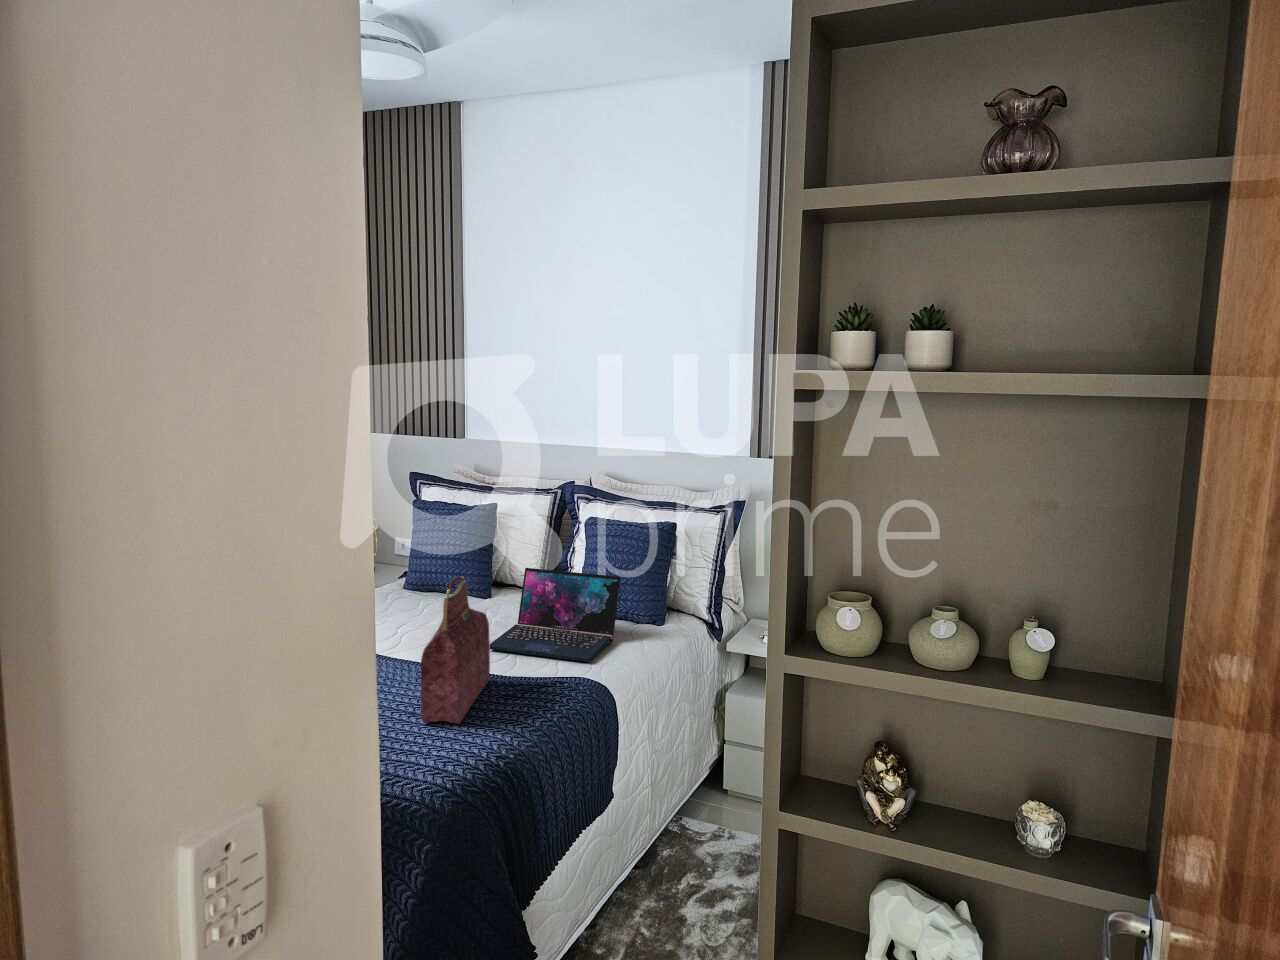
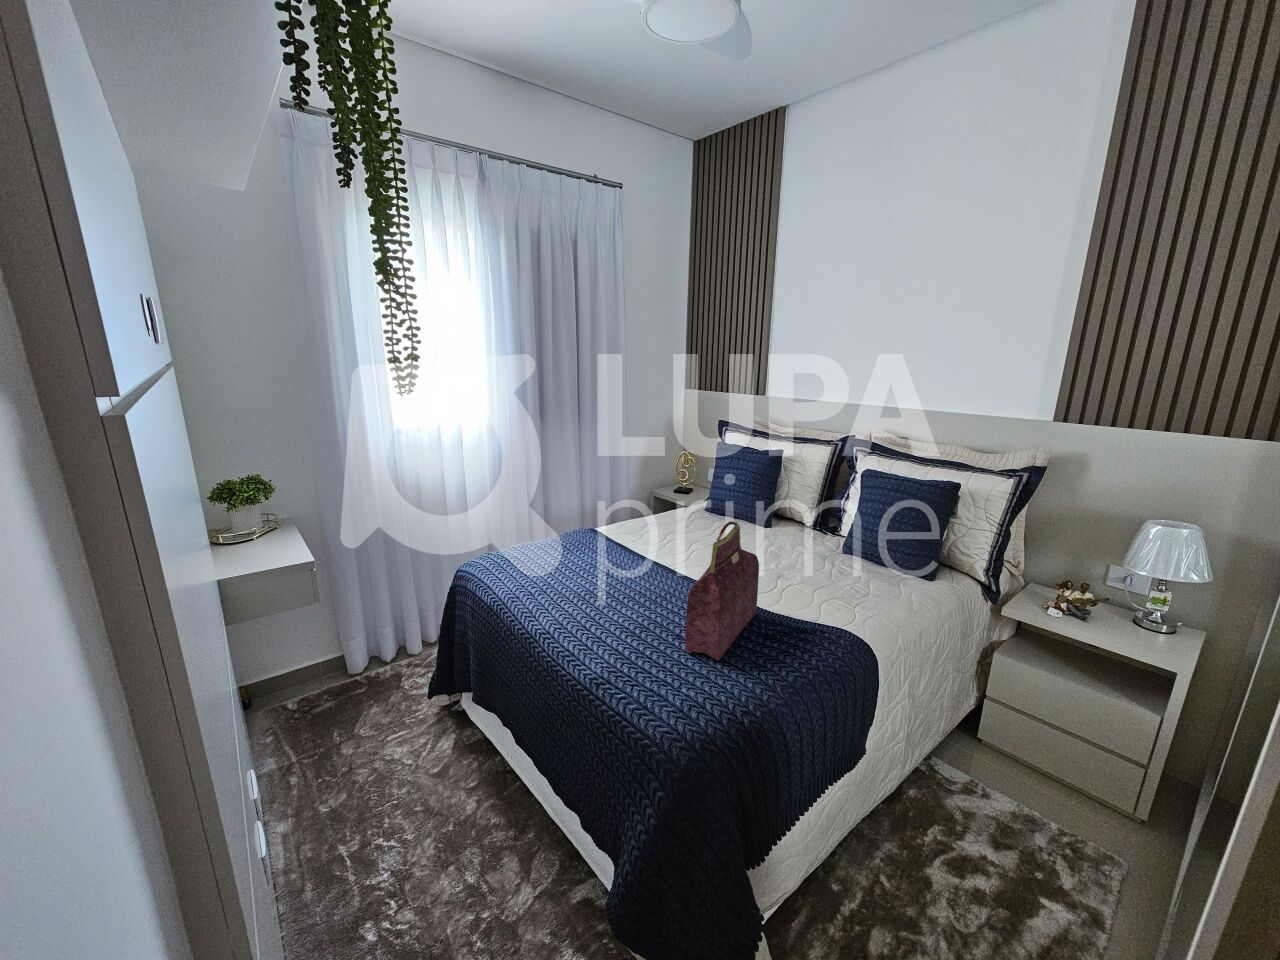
laptop: present [490,568,620,662] -> none [760,509,894,612]

